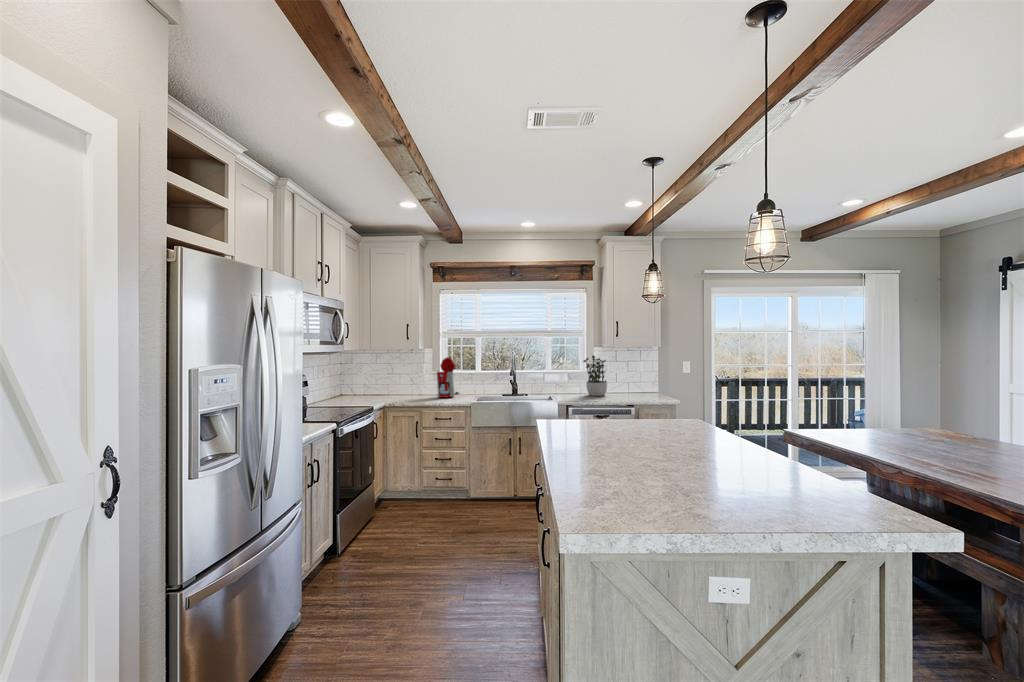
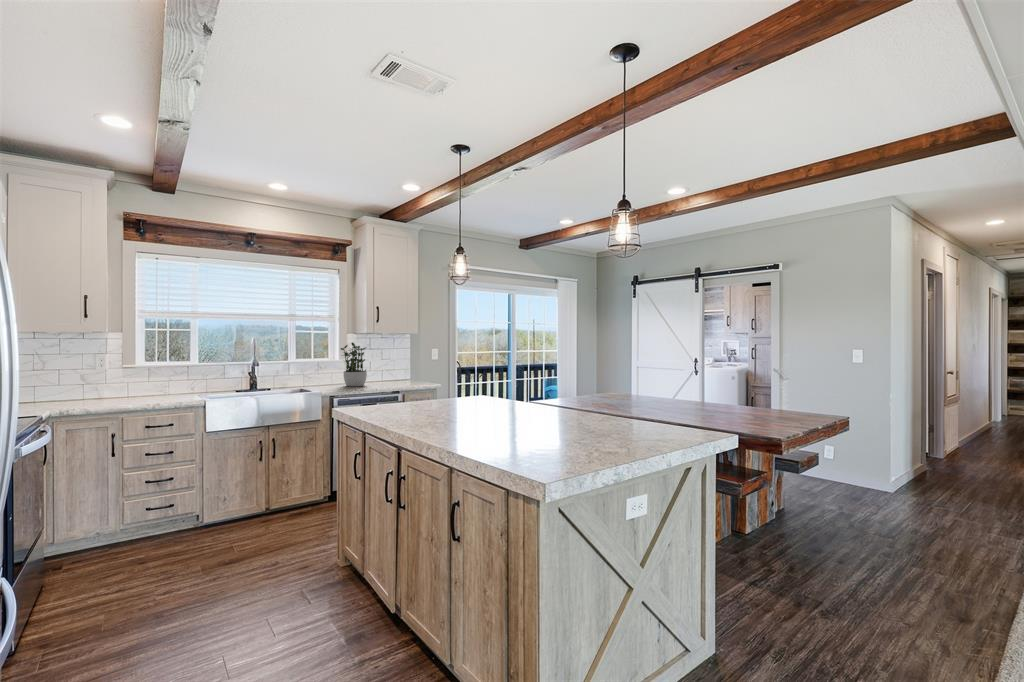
coffee maker: present [437,357,459,398] -> none [135,344,169,399]

